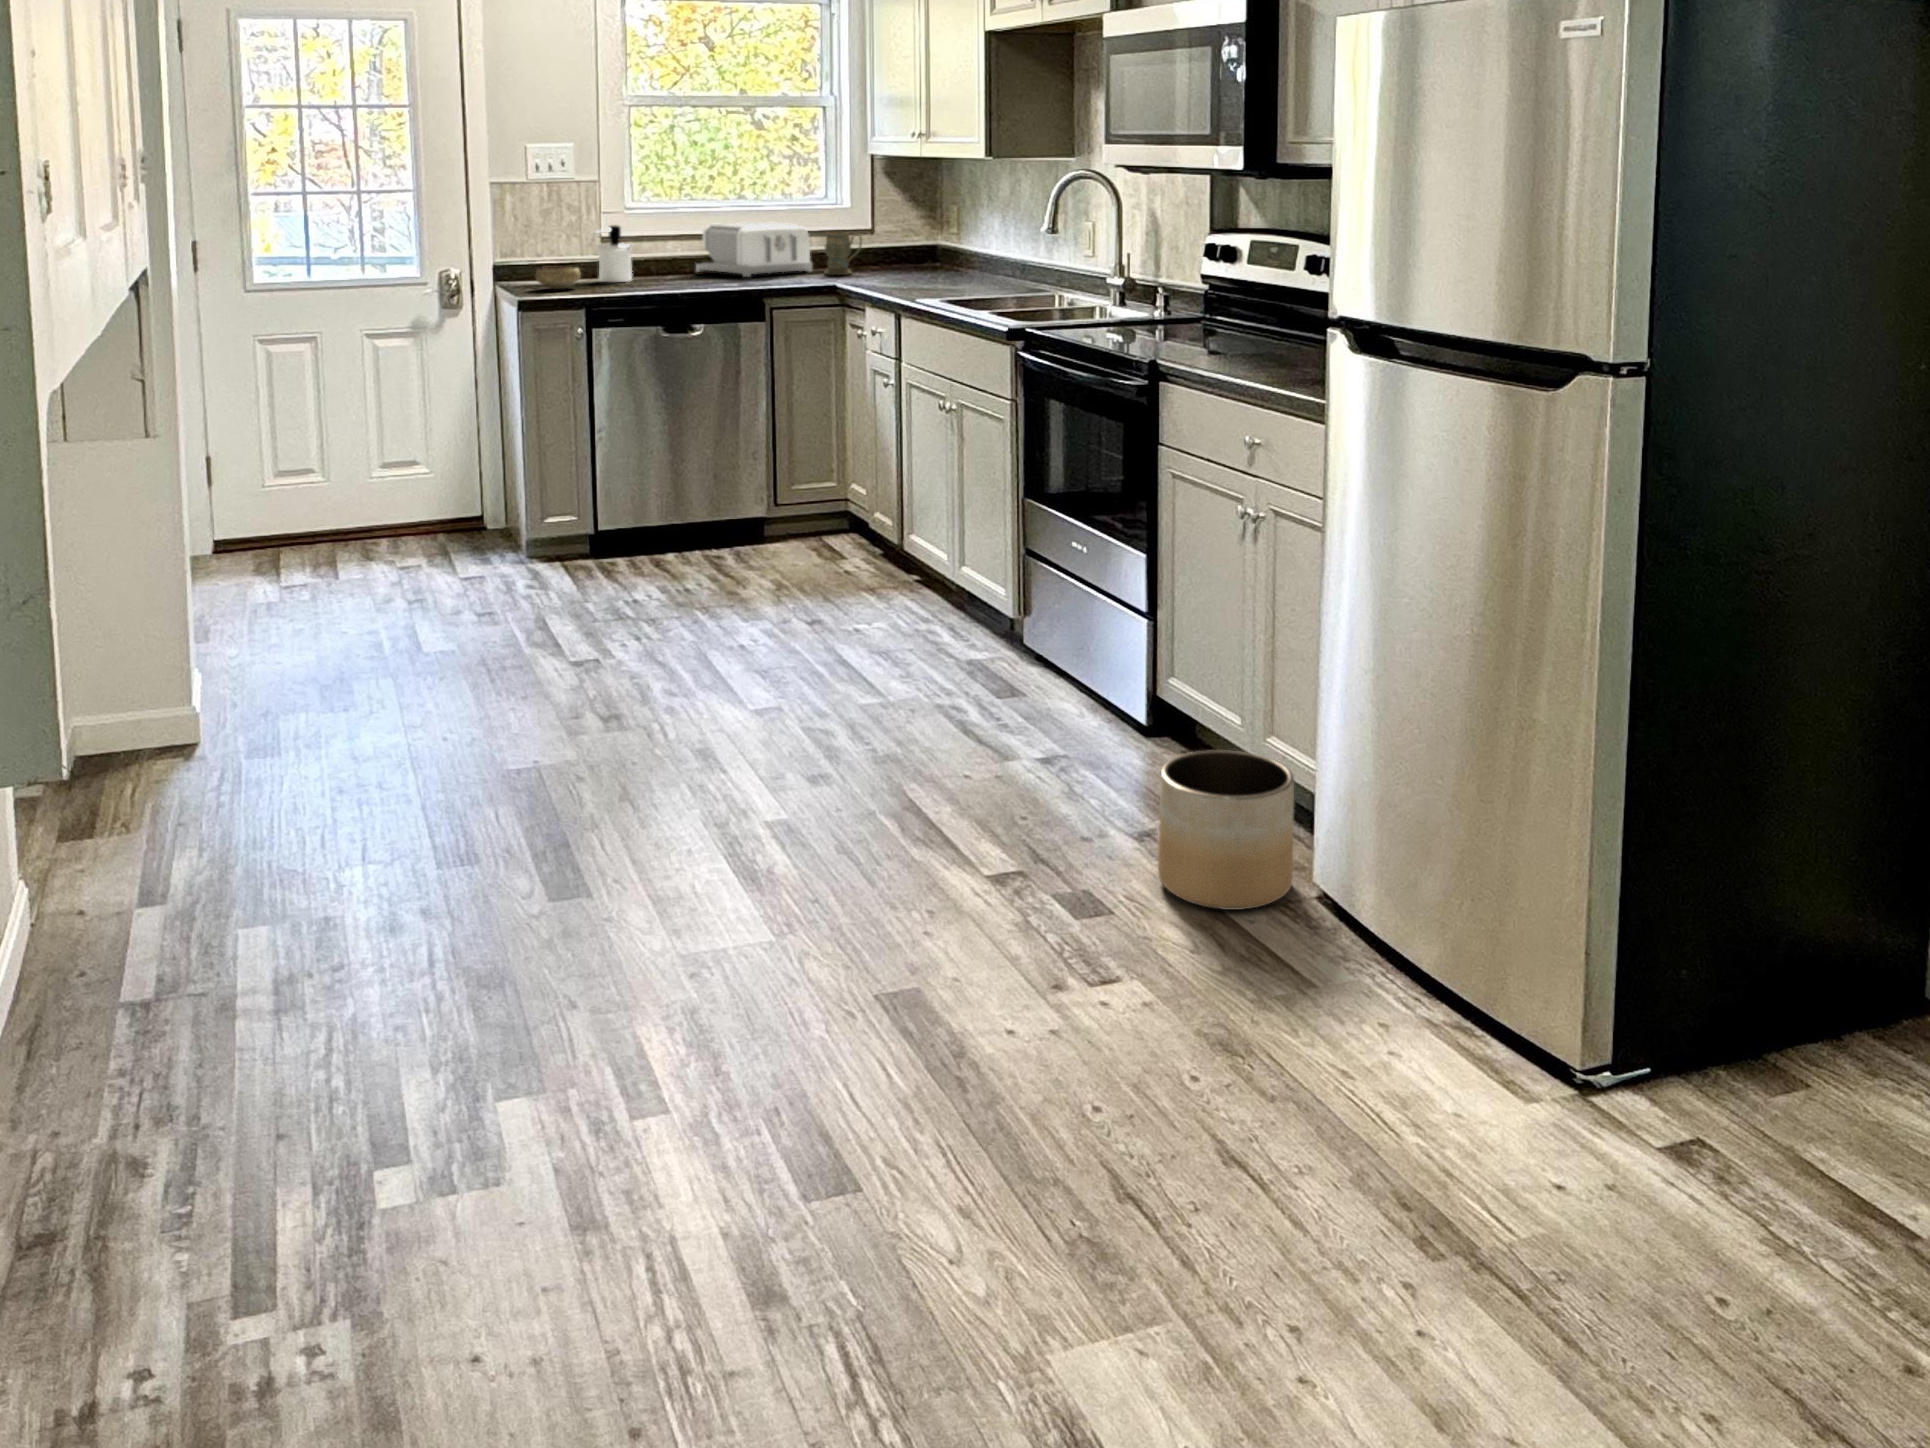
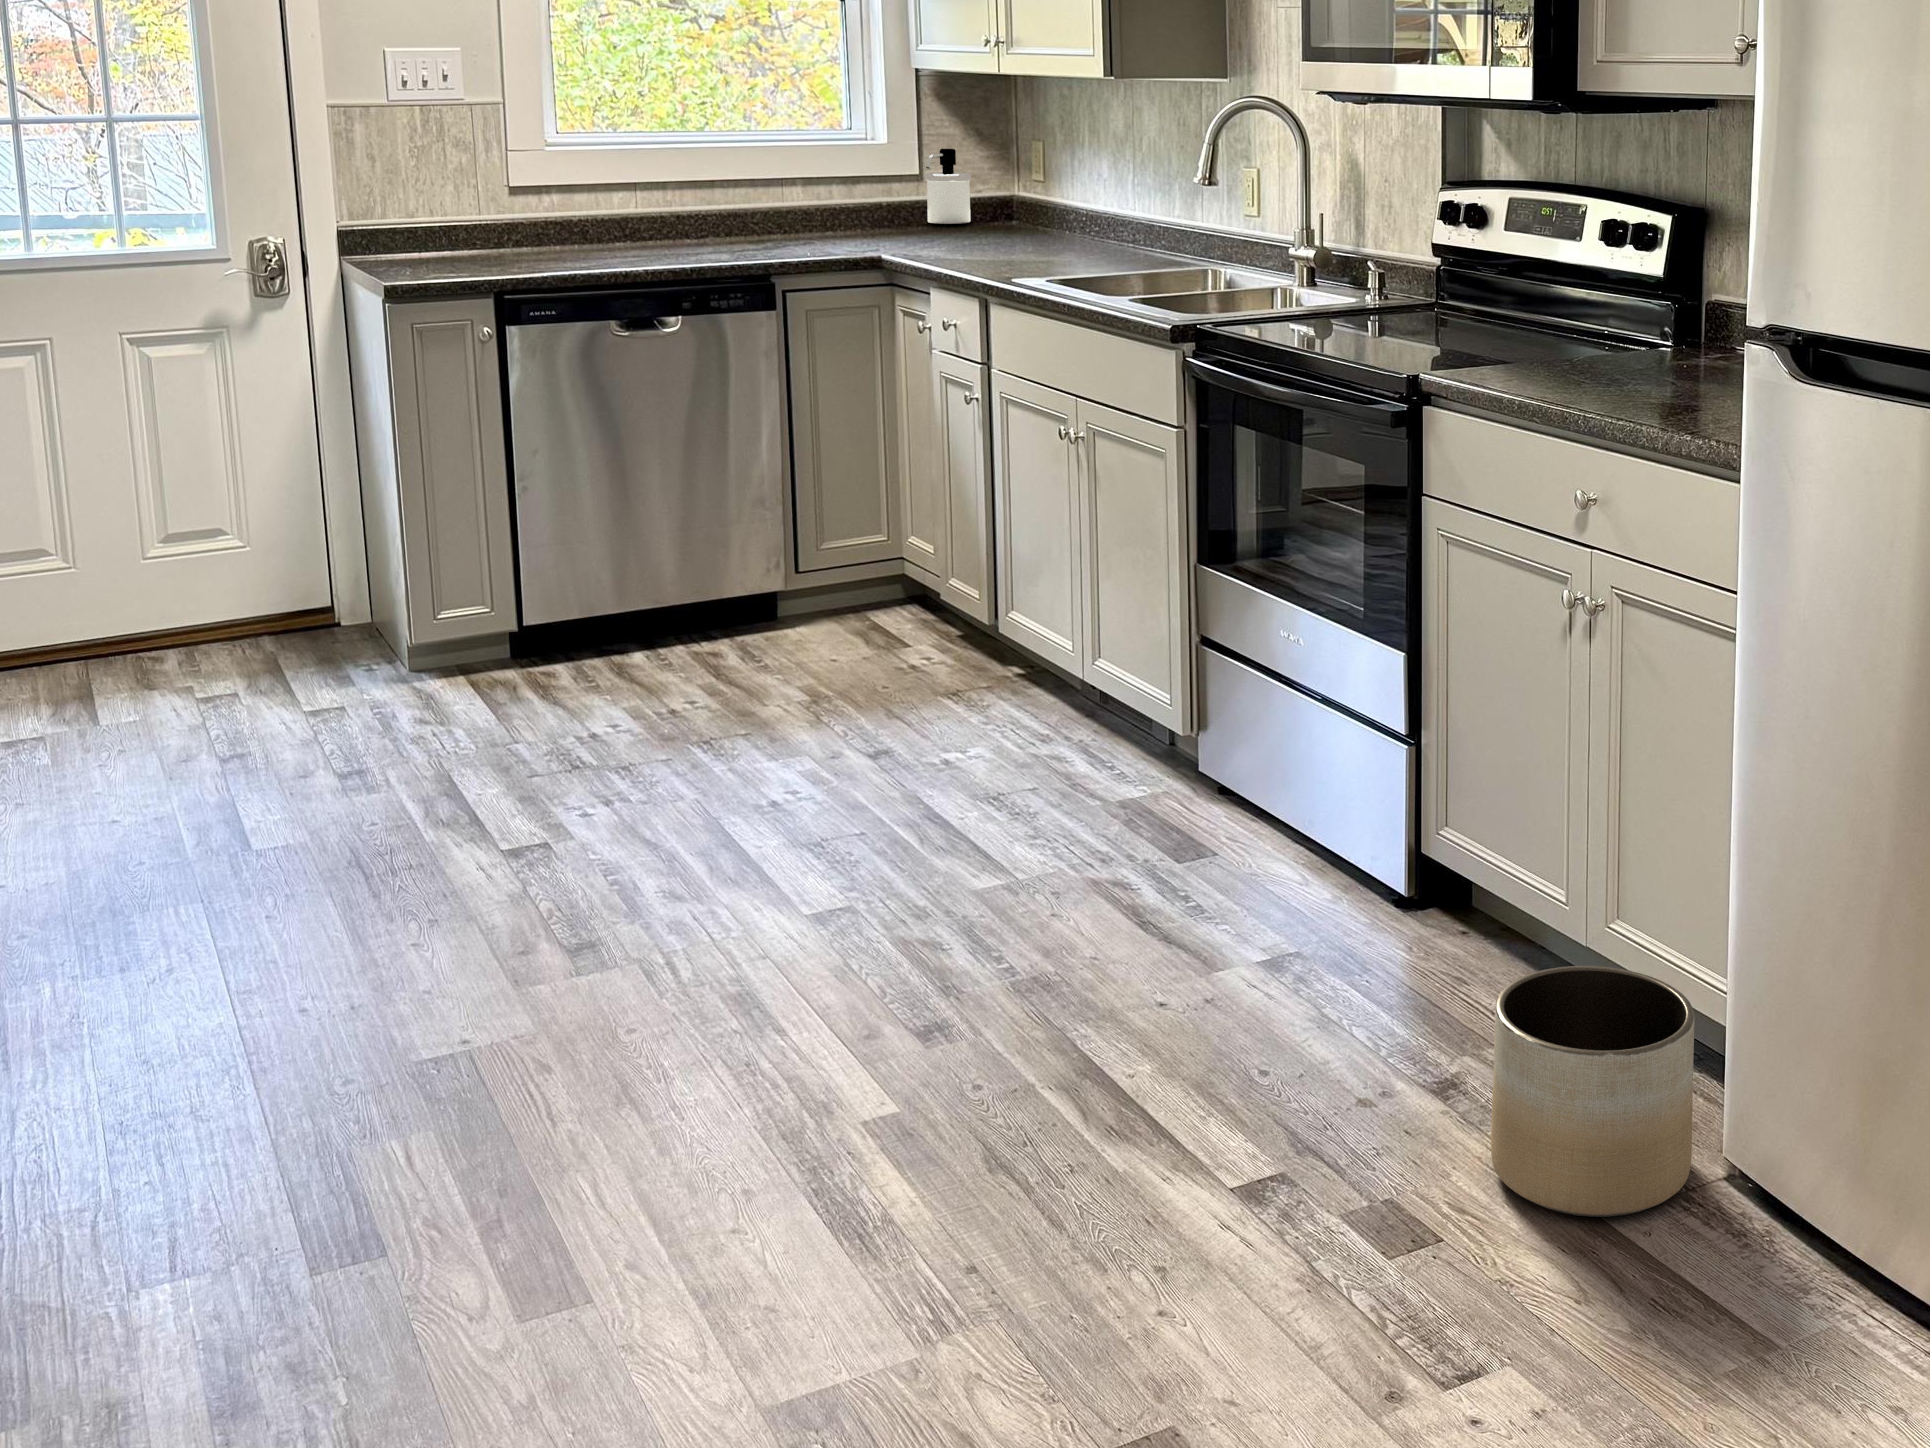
toaster: present [696,222,812,277] -> none [655,163,830,244]
soap dispenser: present [592,225,632,282] -> present [925,148,971,224]
mug: present [824,232,862,275] -> none [850,178,906,239]
bowl: present [536,267,581,289] -> none [408,232,481,267]

